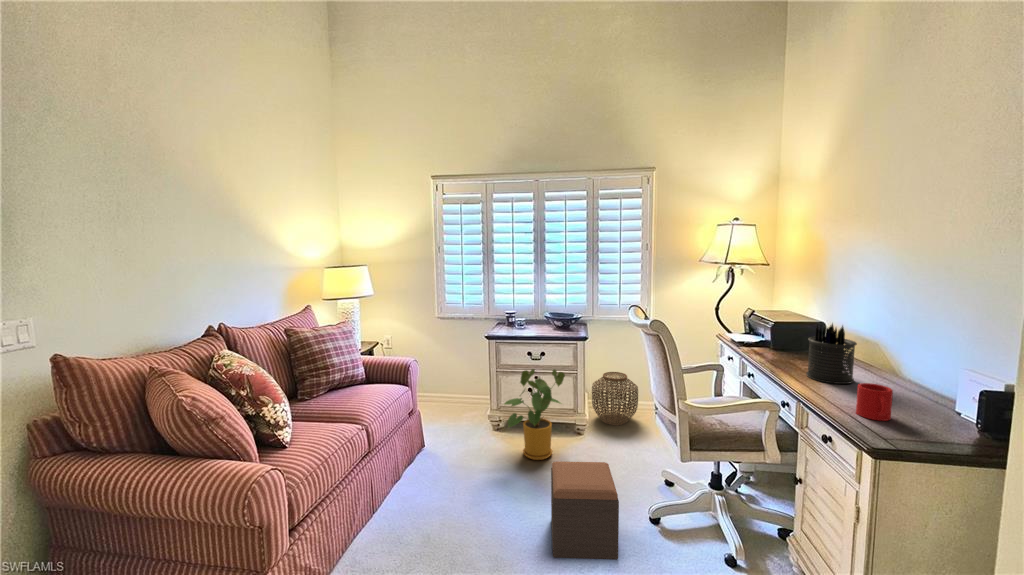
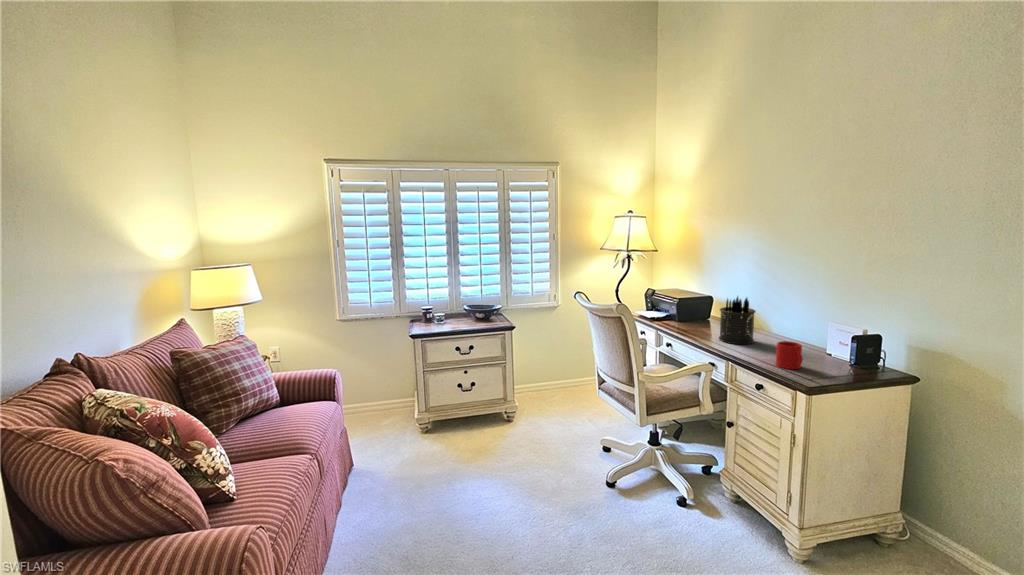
house plant: present [504,369,565,460] -> none [446,361,505,453]
woven basket: present [592,372,638,425] -> none [512,356,555,406]
footstool: present [551,461,619,560] -> none [521,442,598,542]

